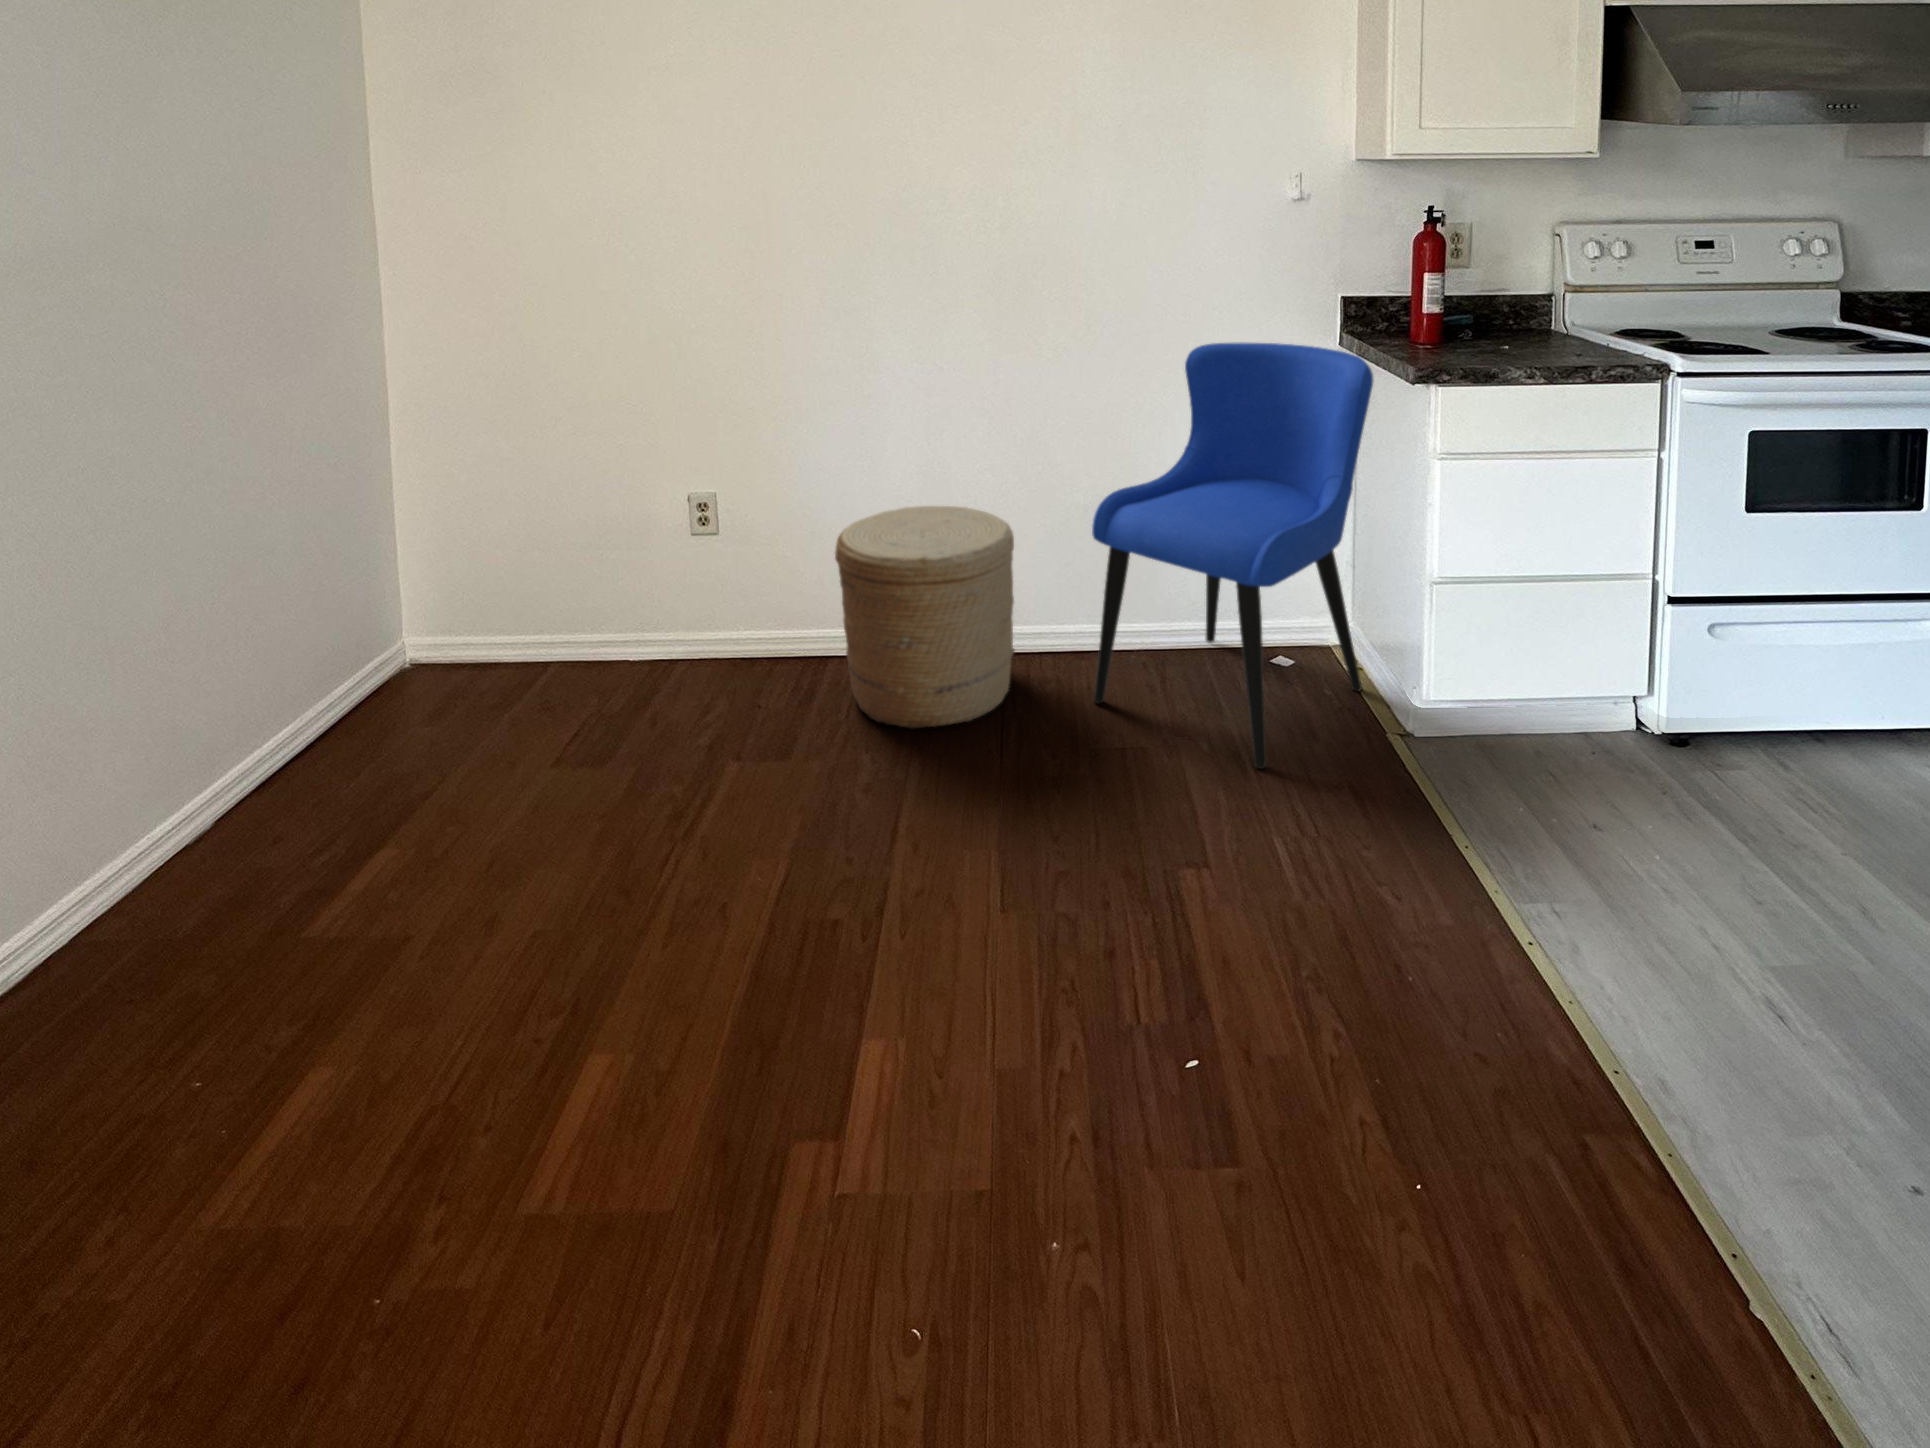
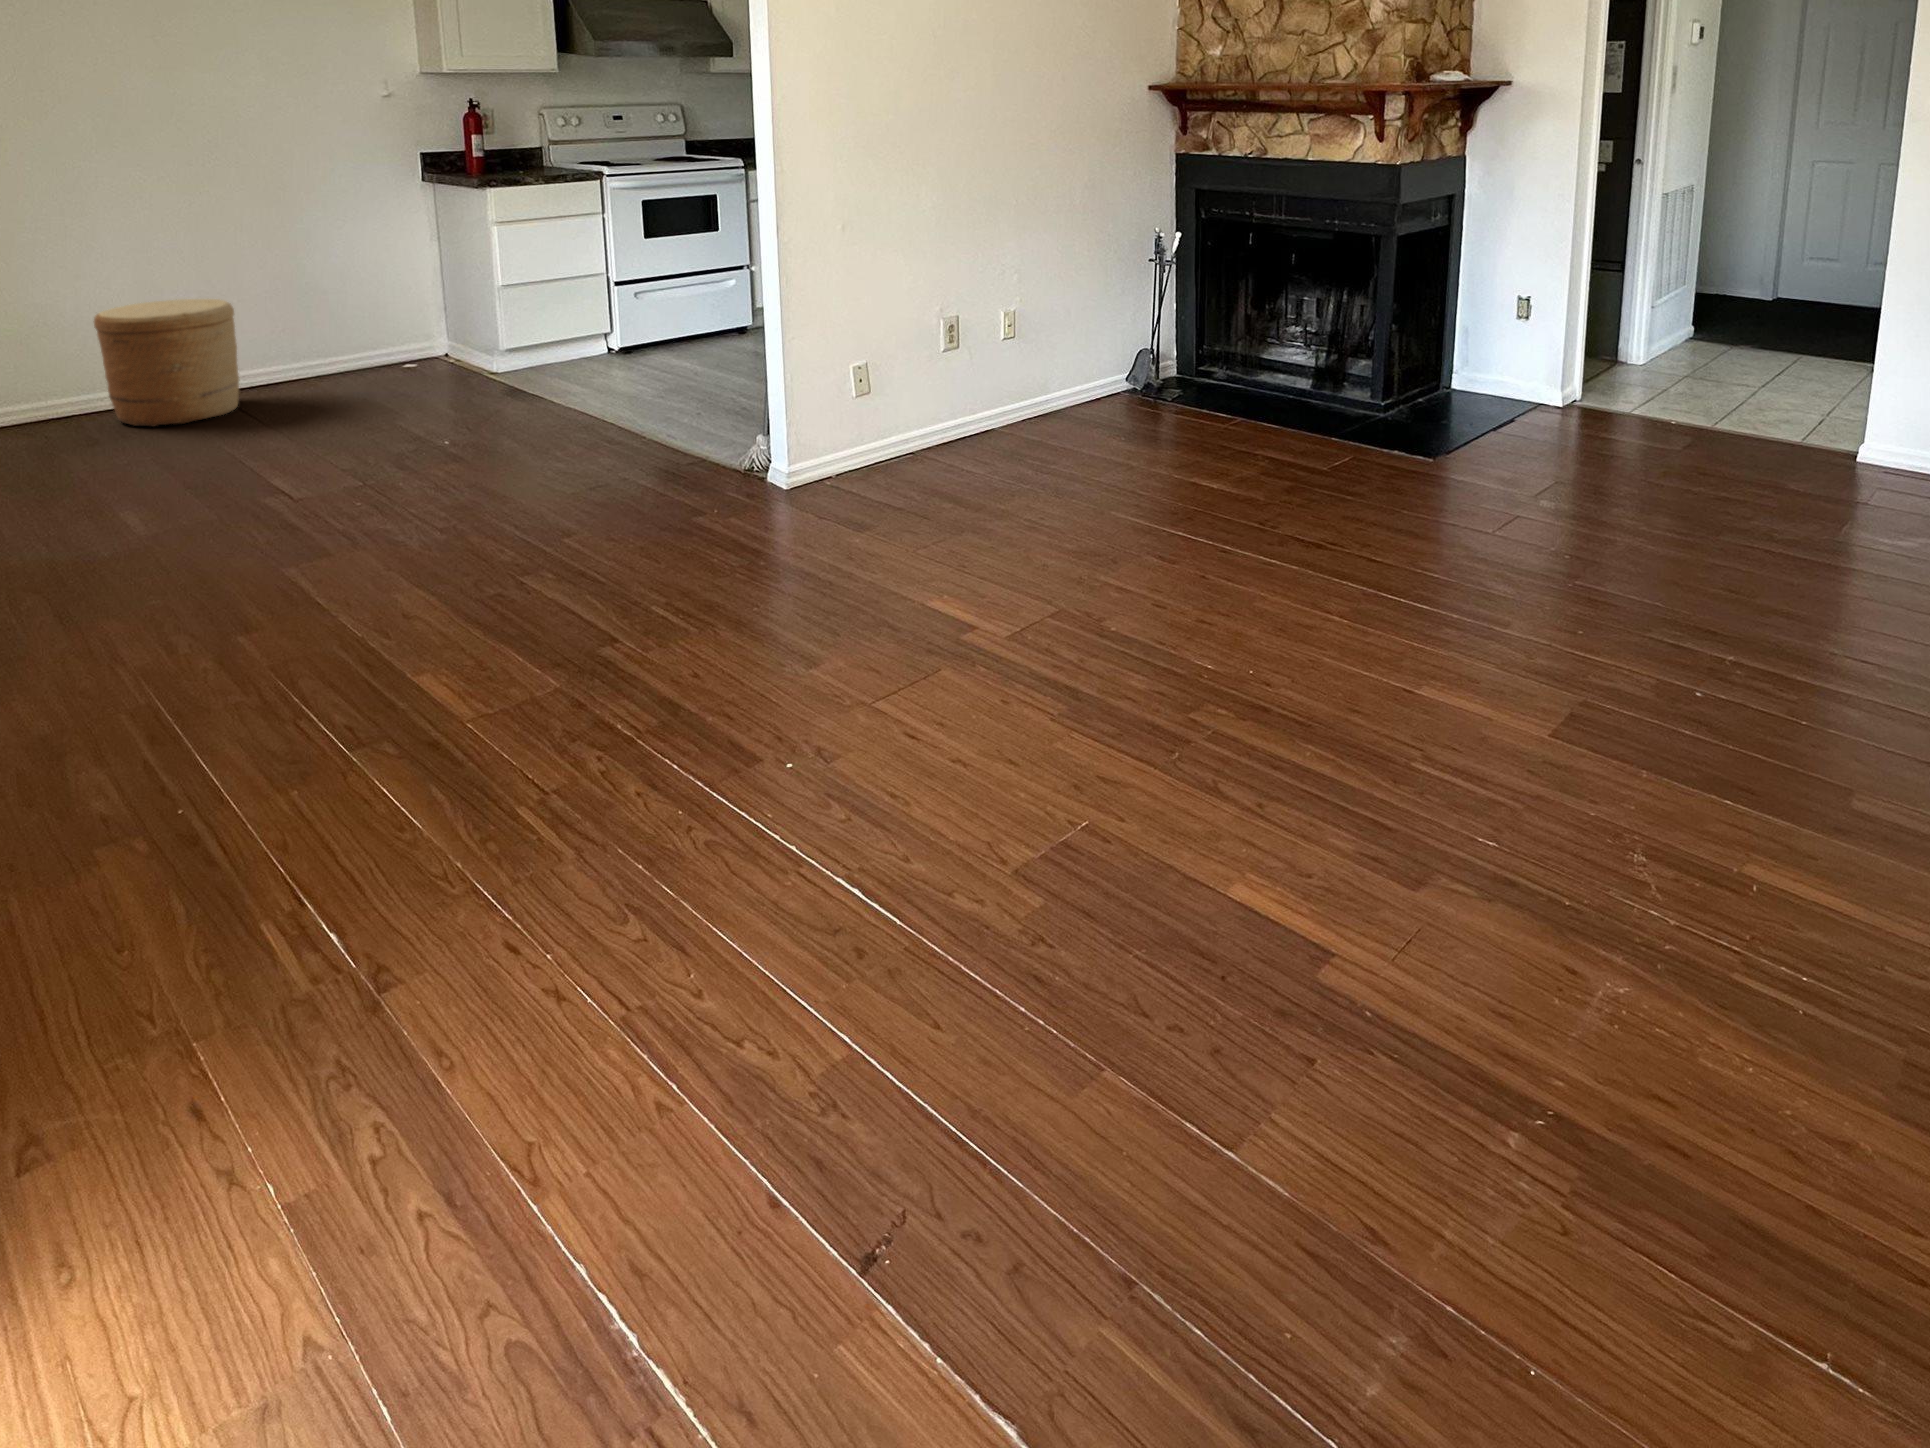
dining chair: present [1092,342,1374,769] -> none [289,181,466,396]

